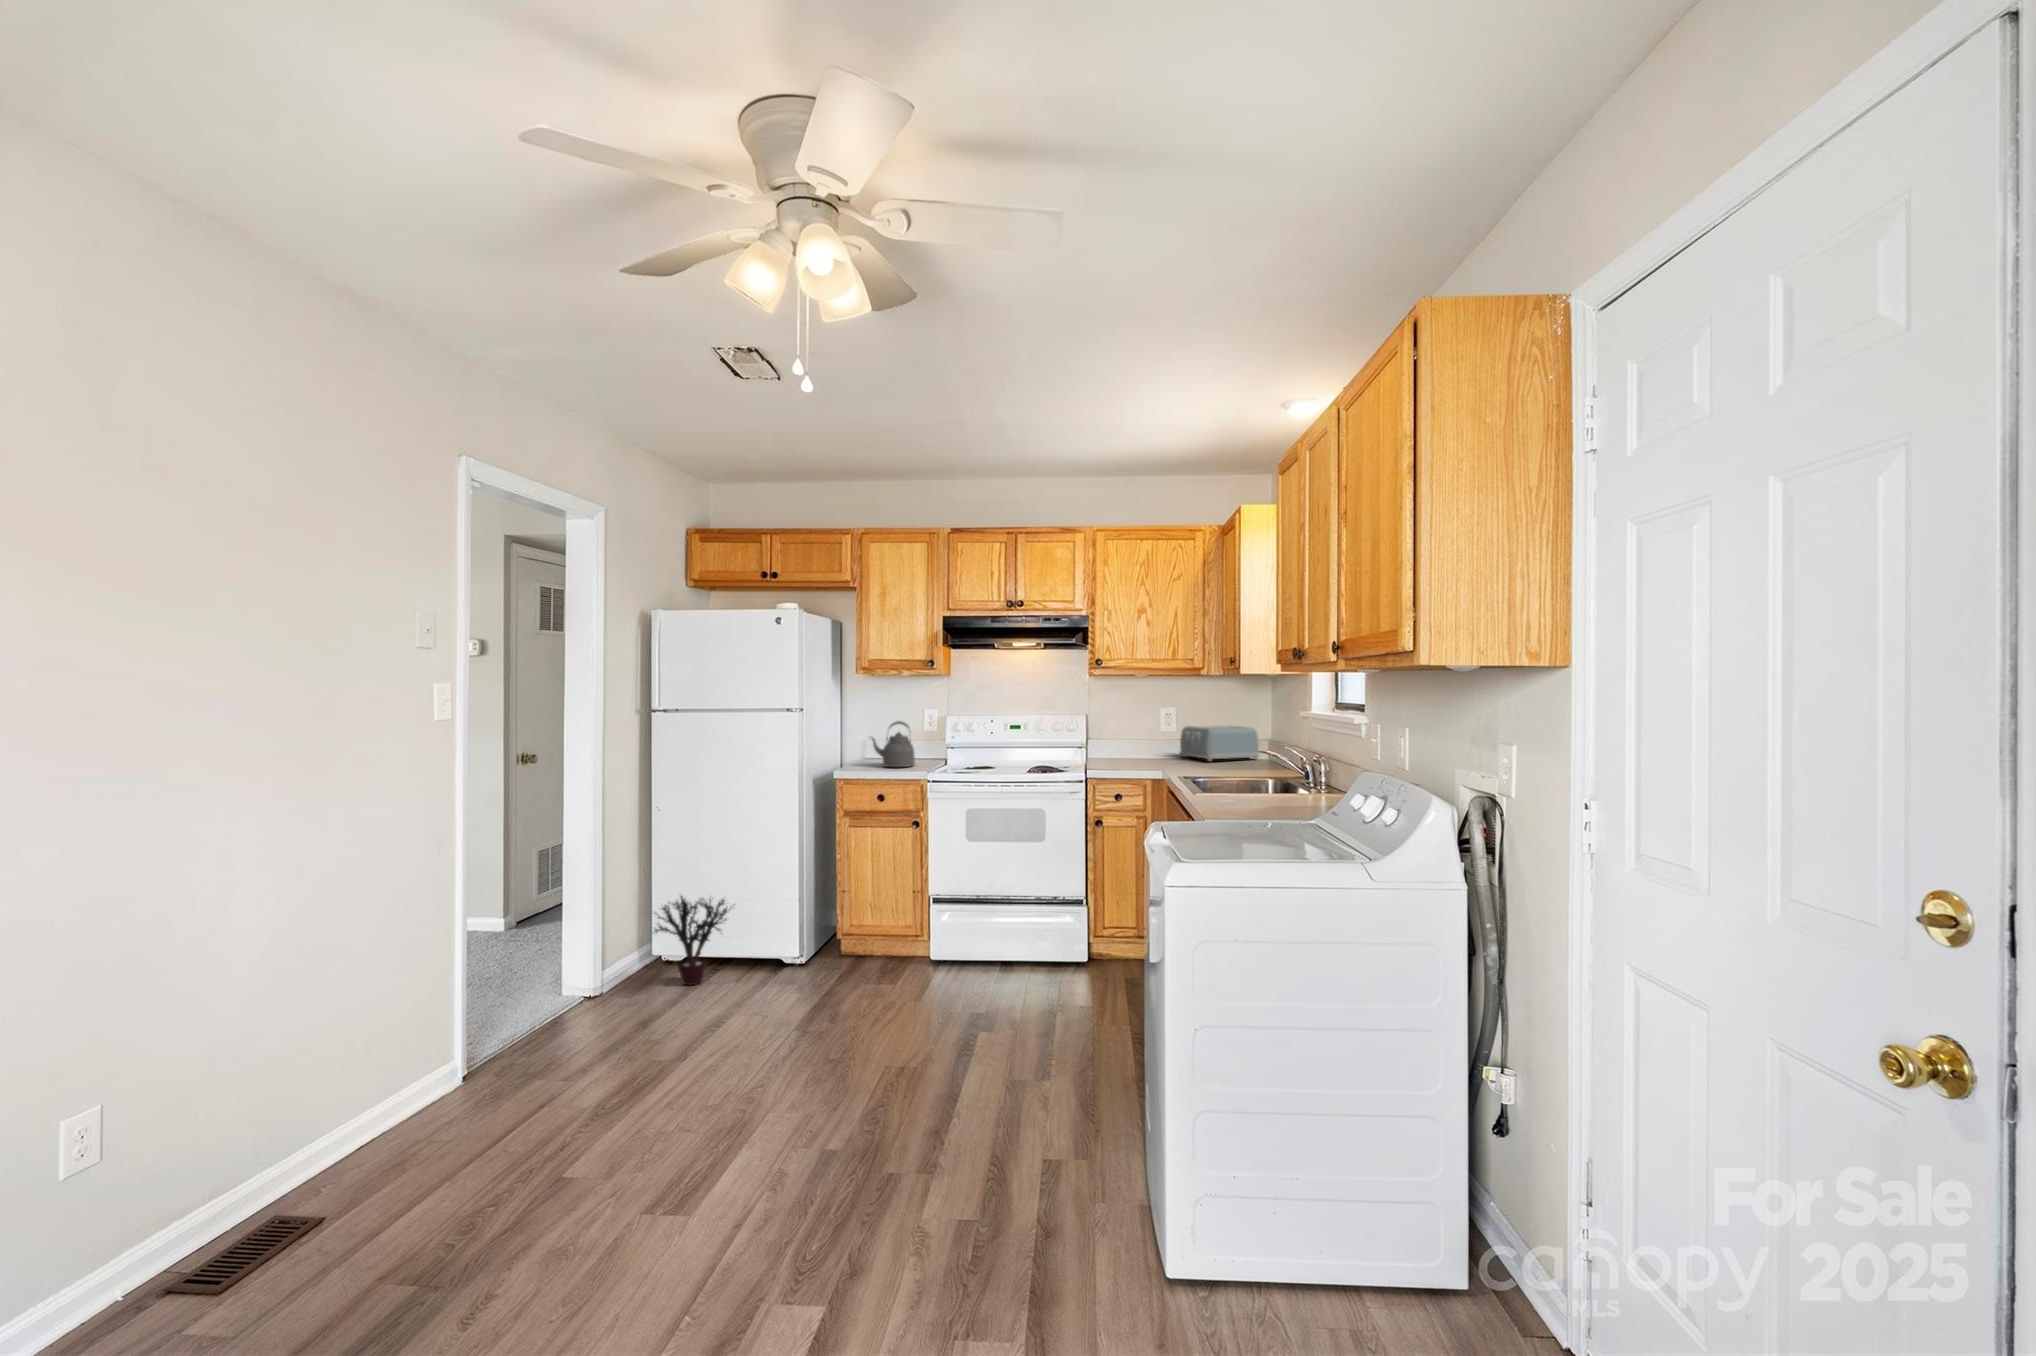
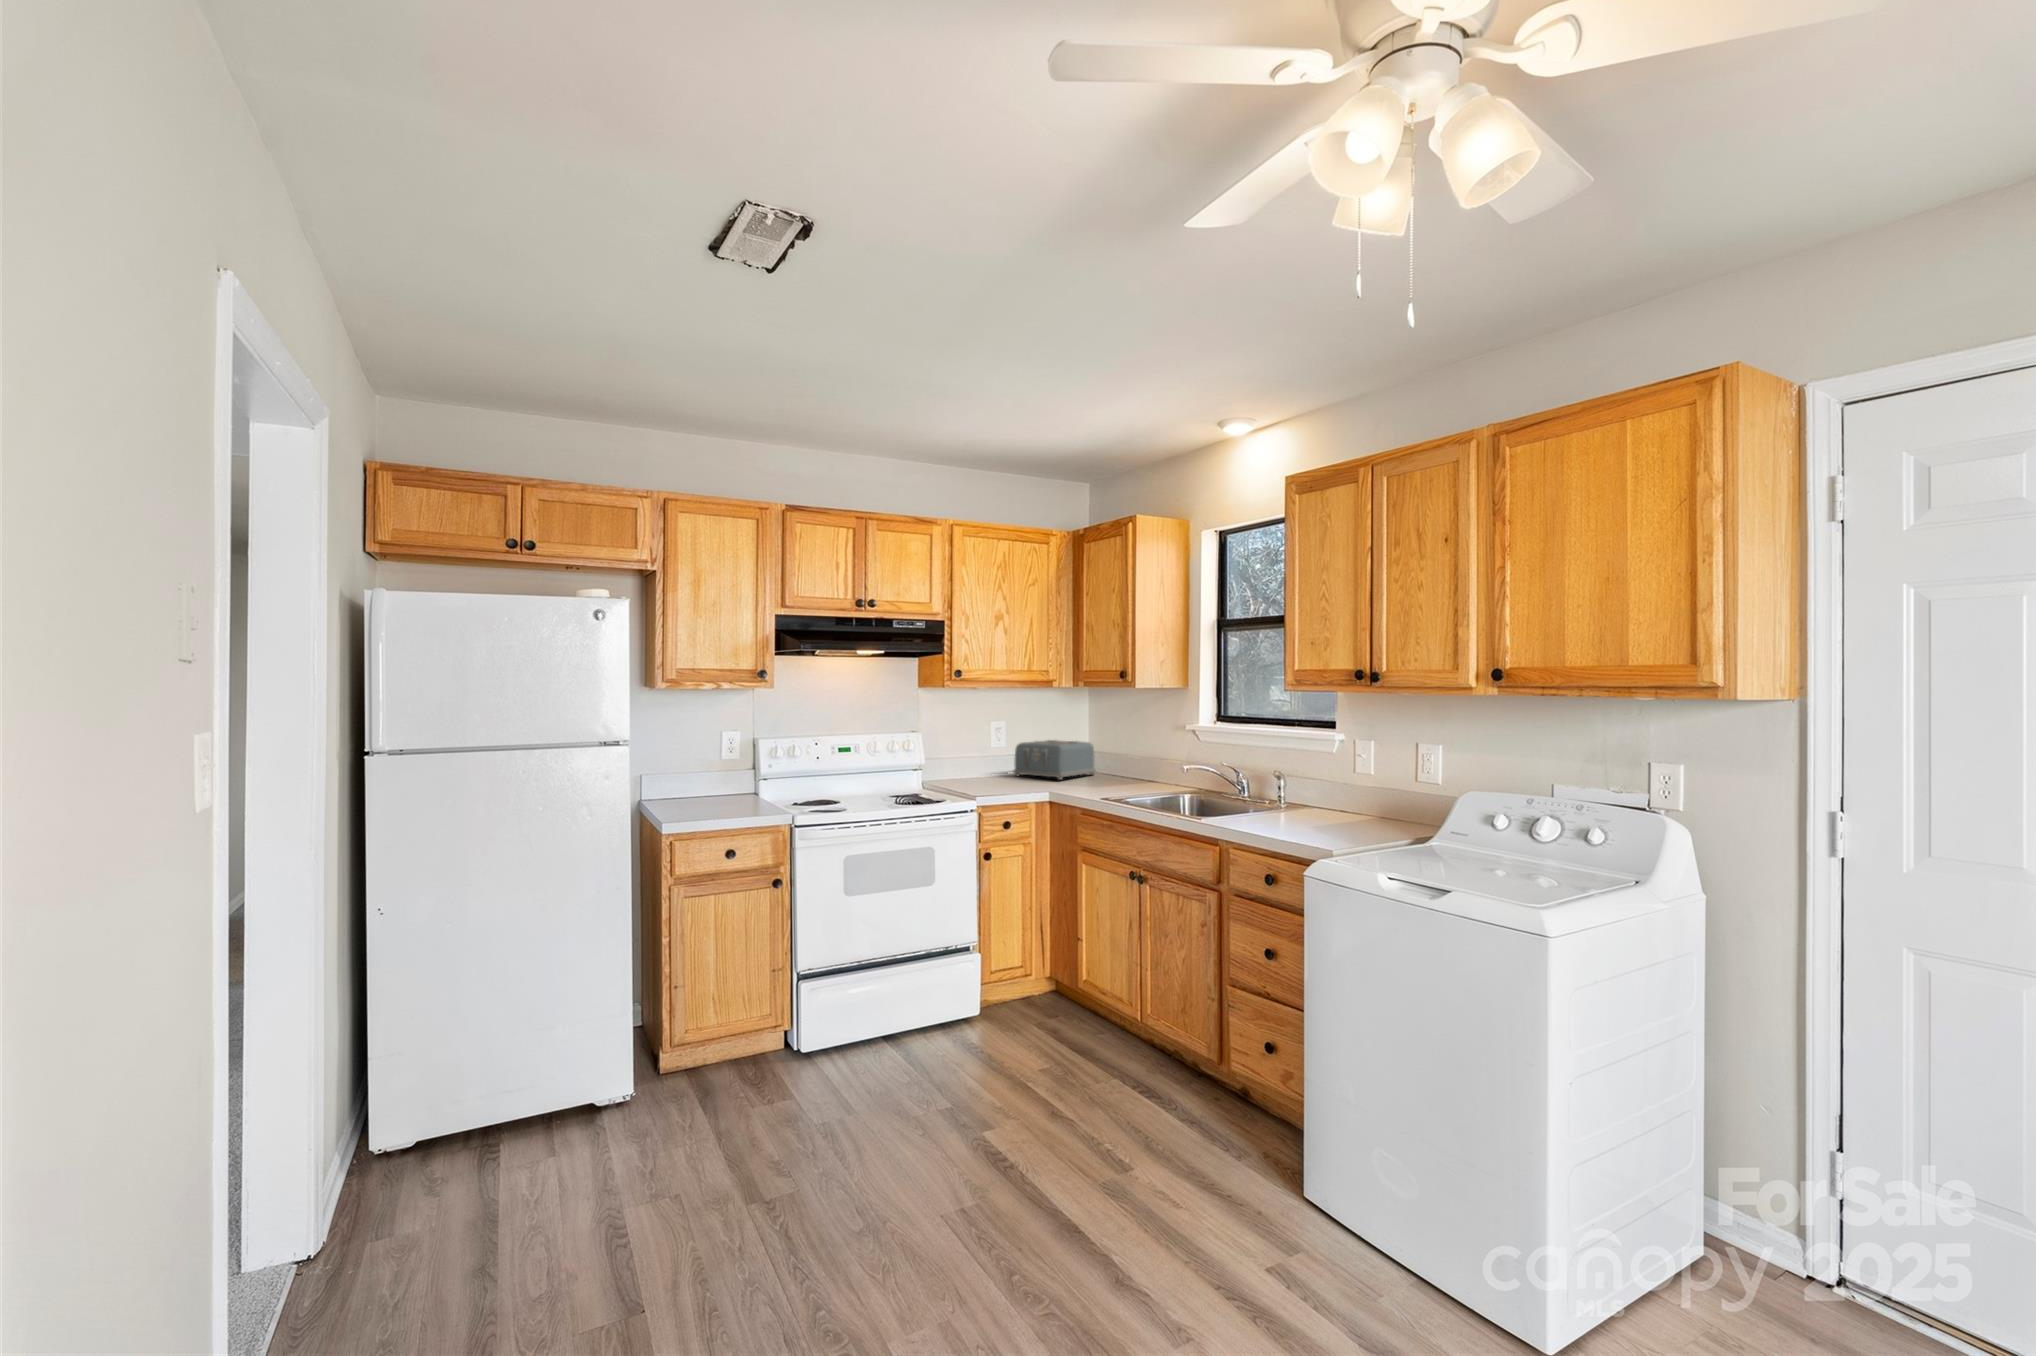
kettle: present [871,721,915,767] -> none [676,750,741,811]
potted plant: present [653,896,727,985] -> none [412,1029,551,1183]

